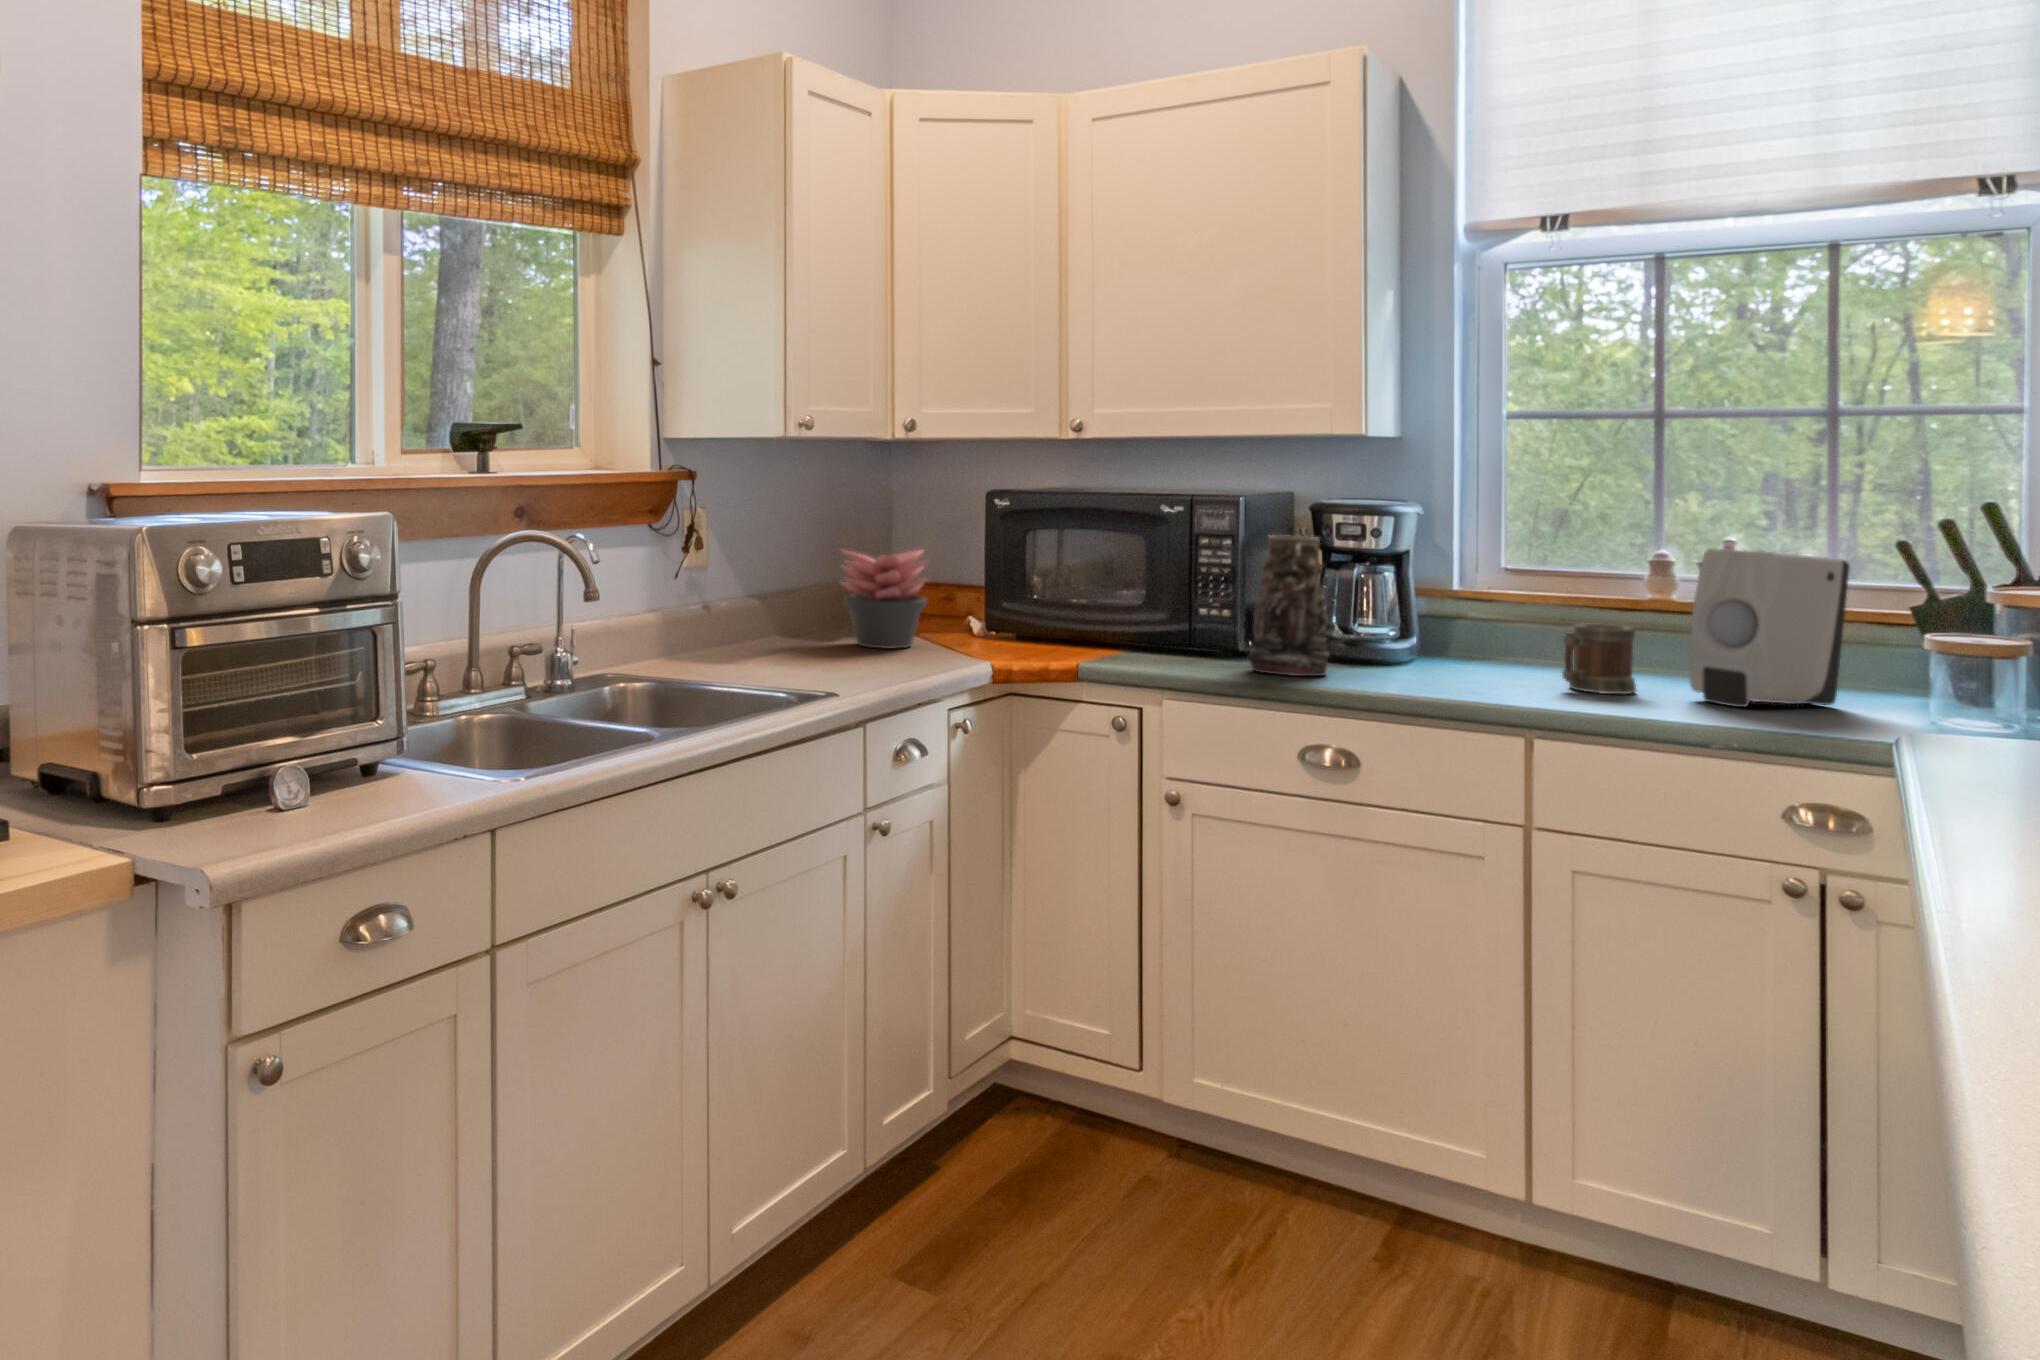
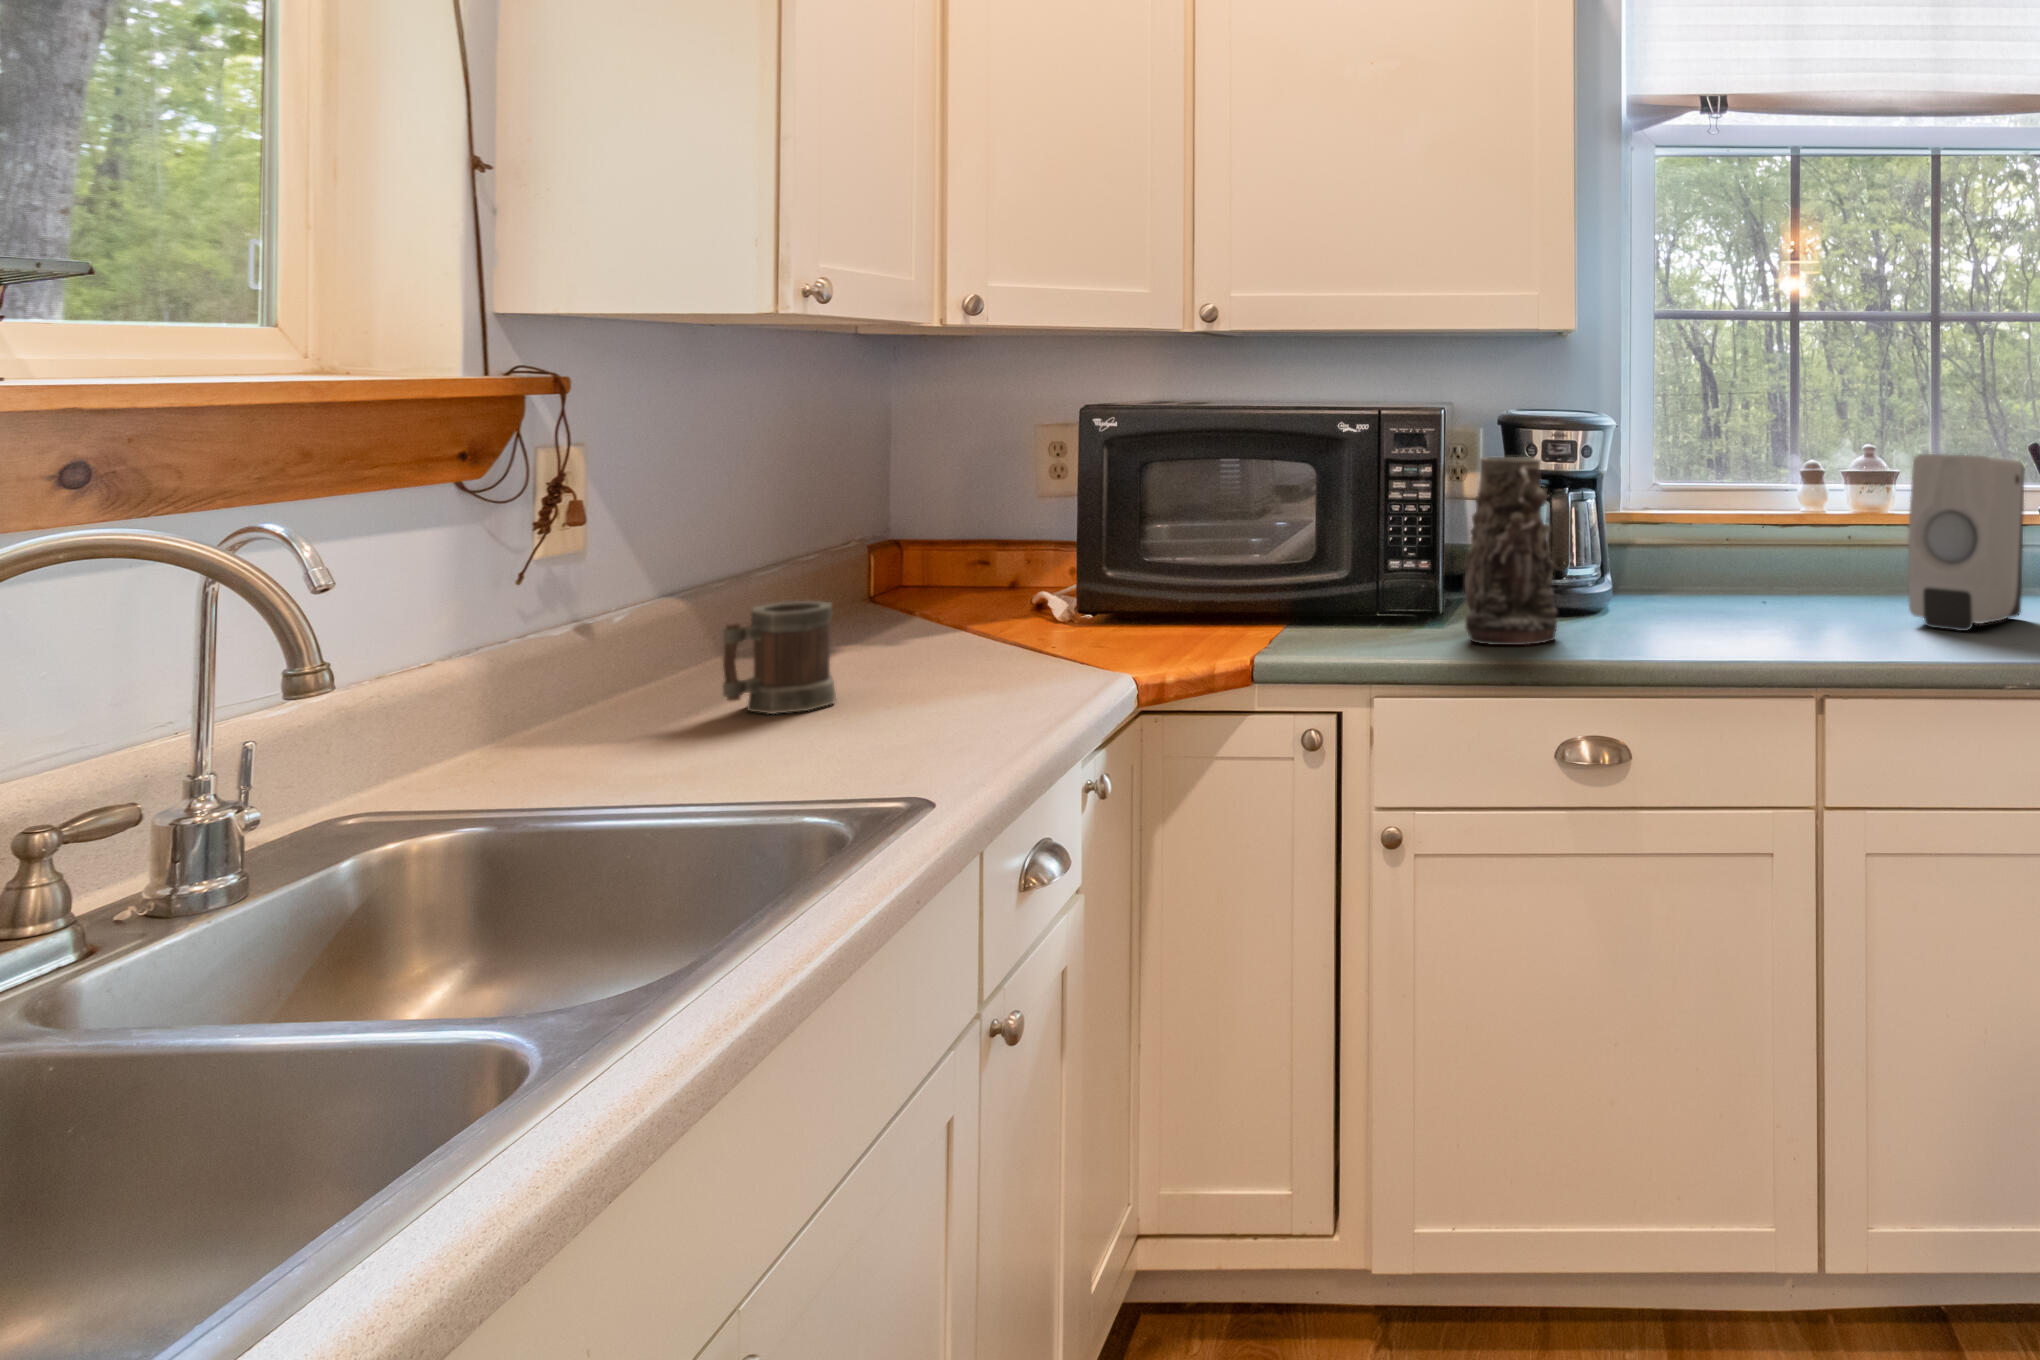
succulent plant: present [842,550,928,648] -> none [855,499,1013,667]
mug: present [1562,624,1636,694] -> present [723,601,836,714]

